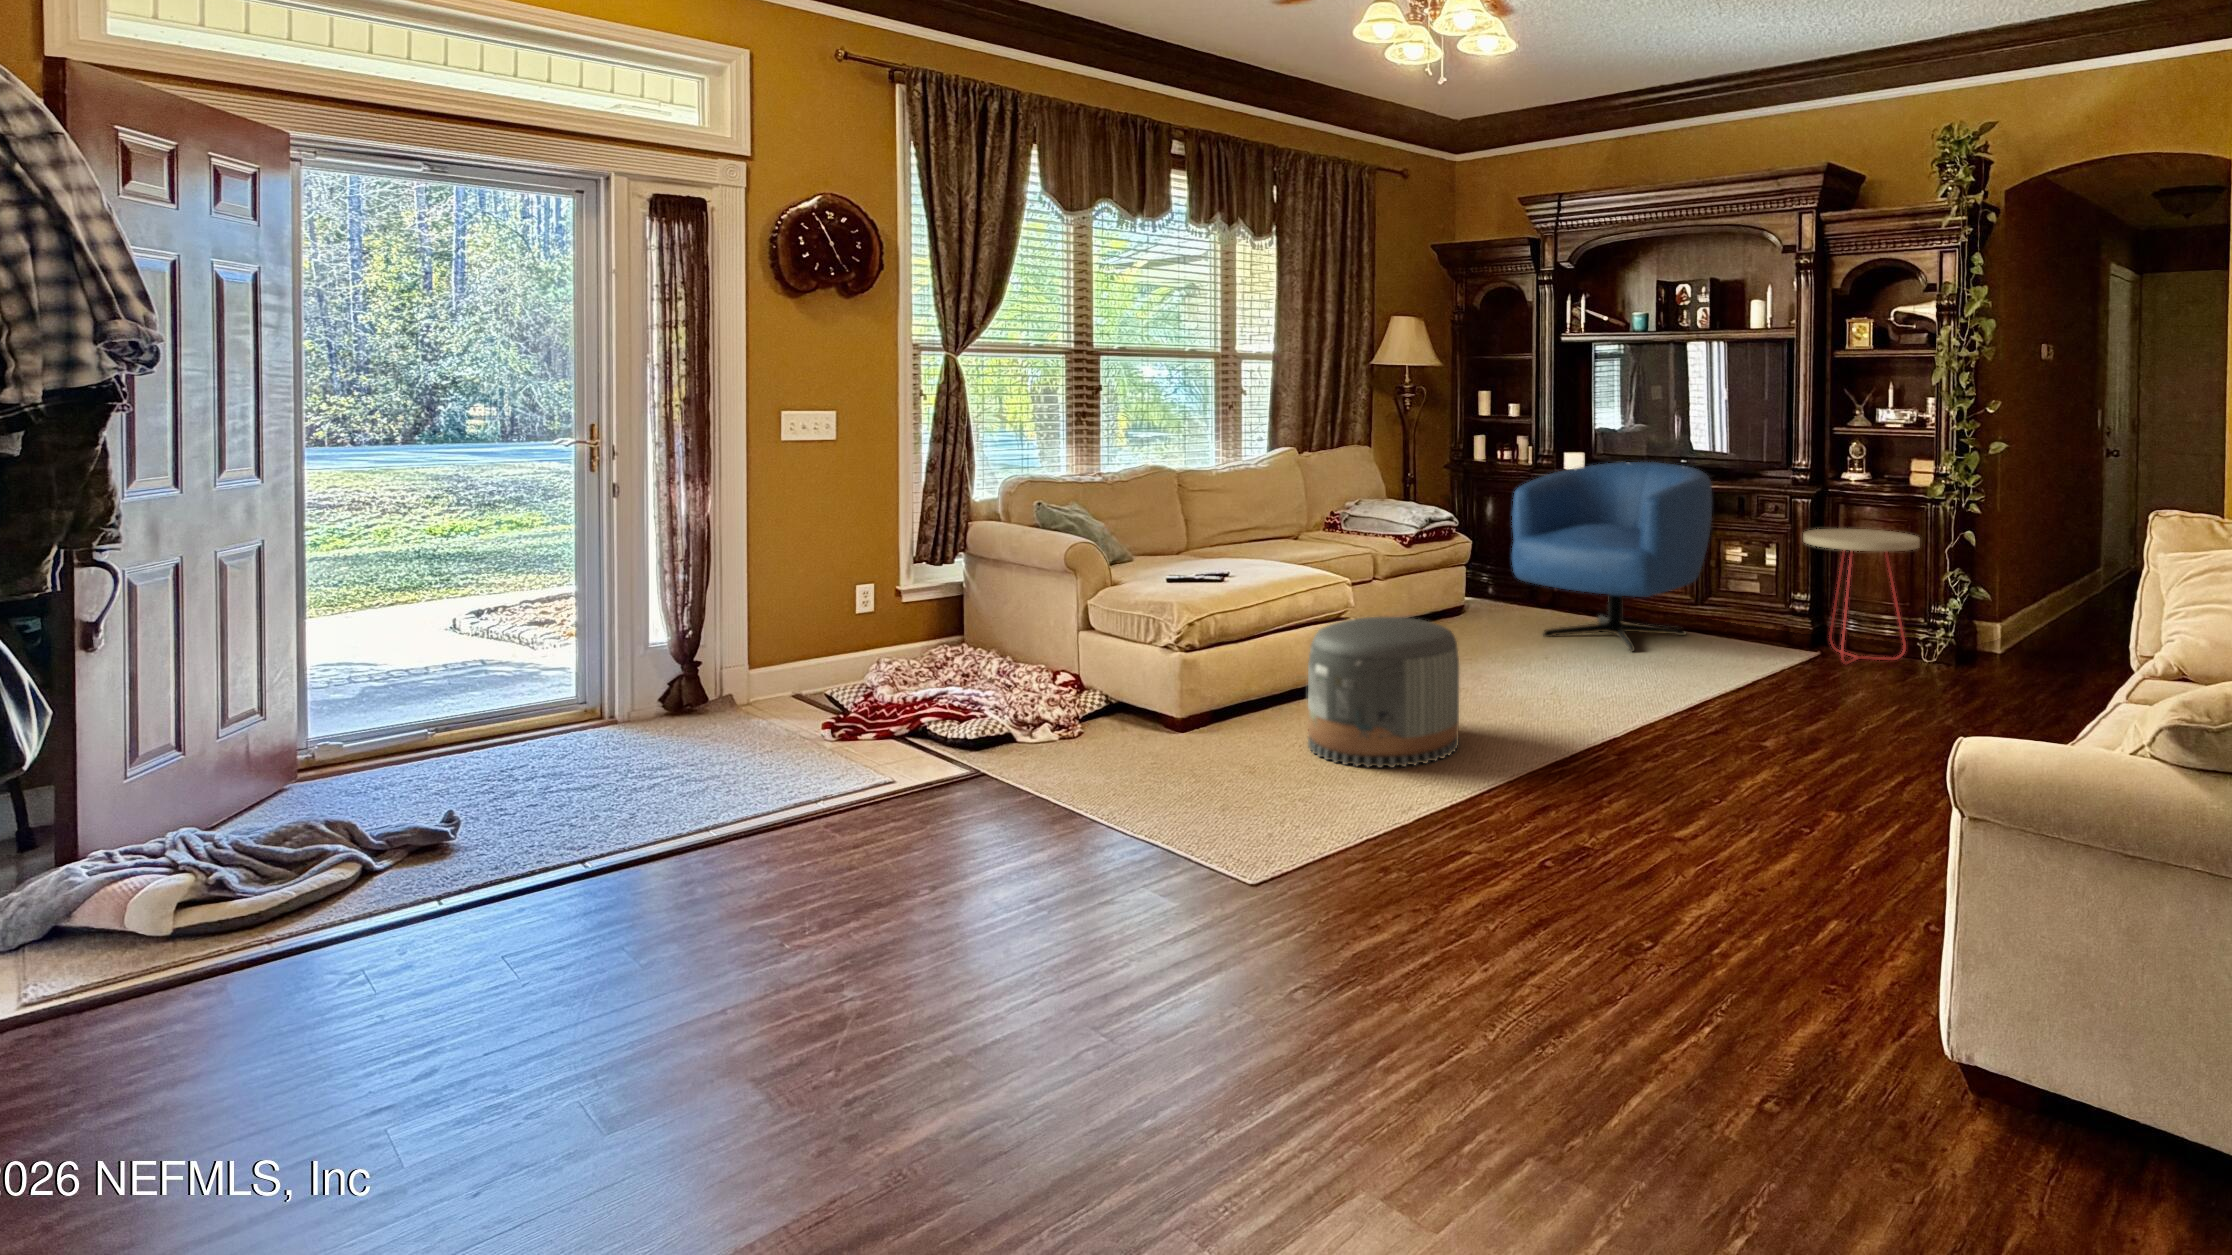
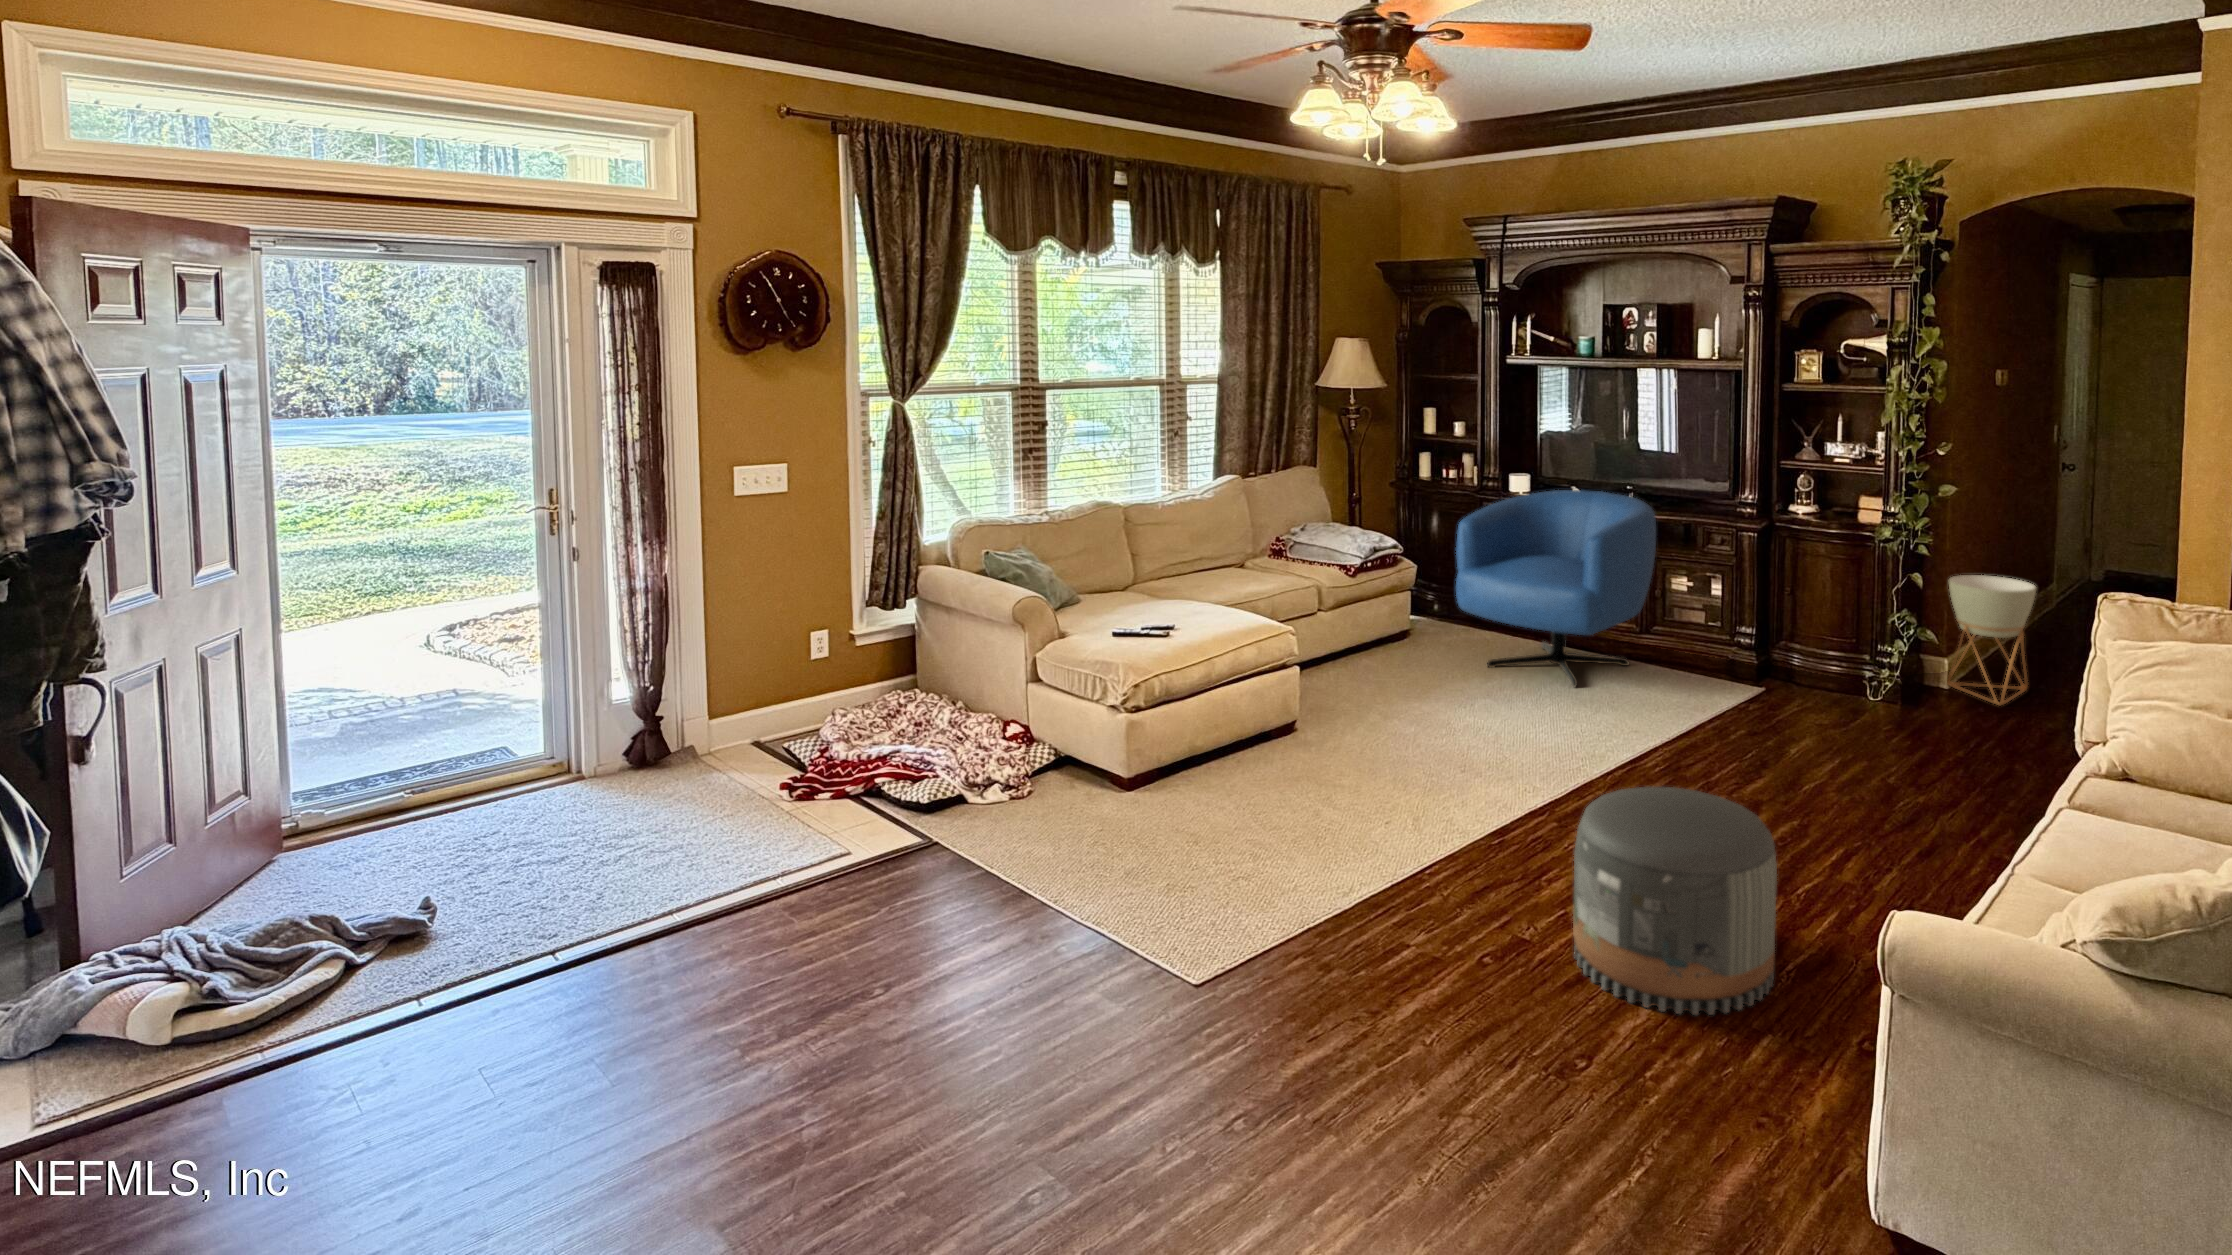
side table: present [1803,529,1920,664] -> none [1747,564,1865,704]
planter: none [2002,540,2089,666] -> present [1947,575,2037,705]
pouf: present [1308,617,1459,768] -> present [1573,787,1777,1015]

